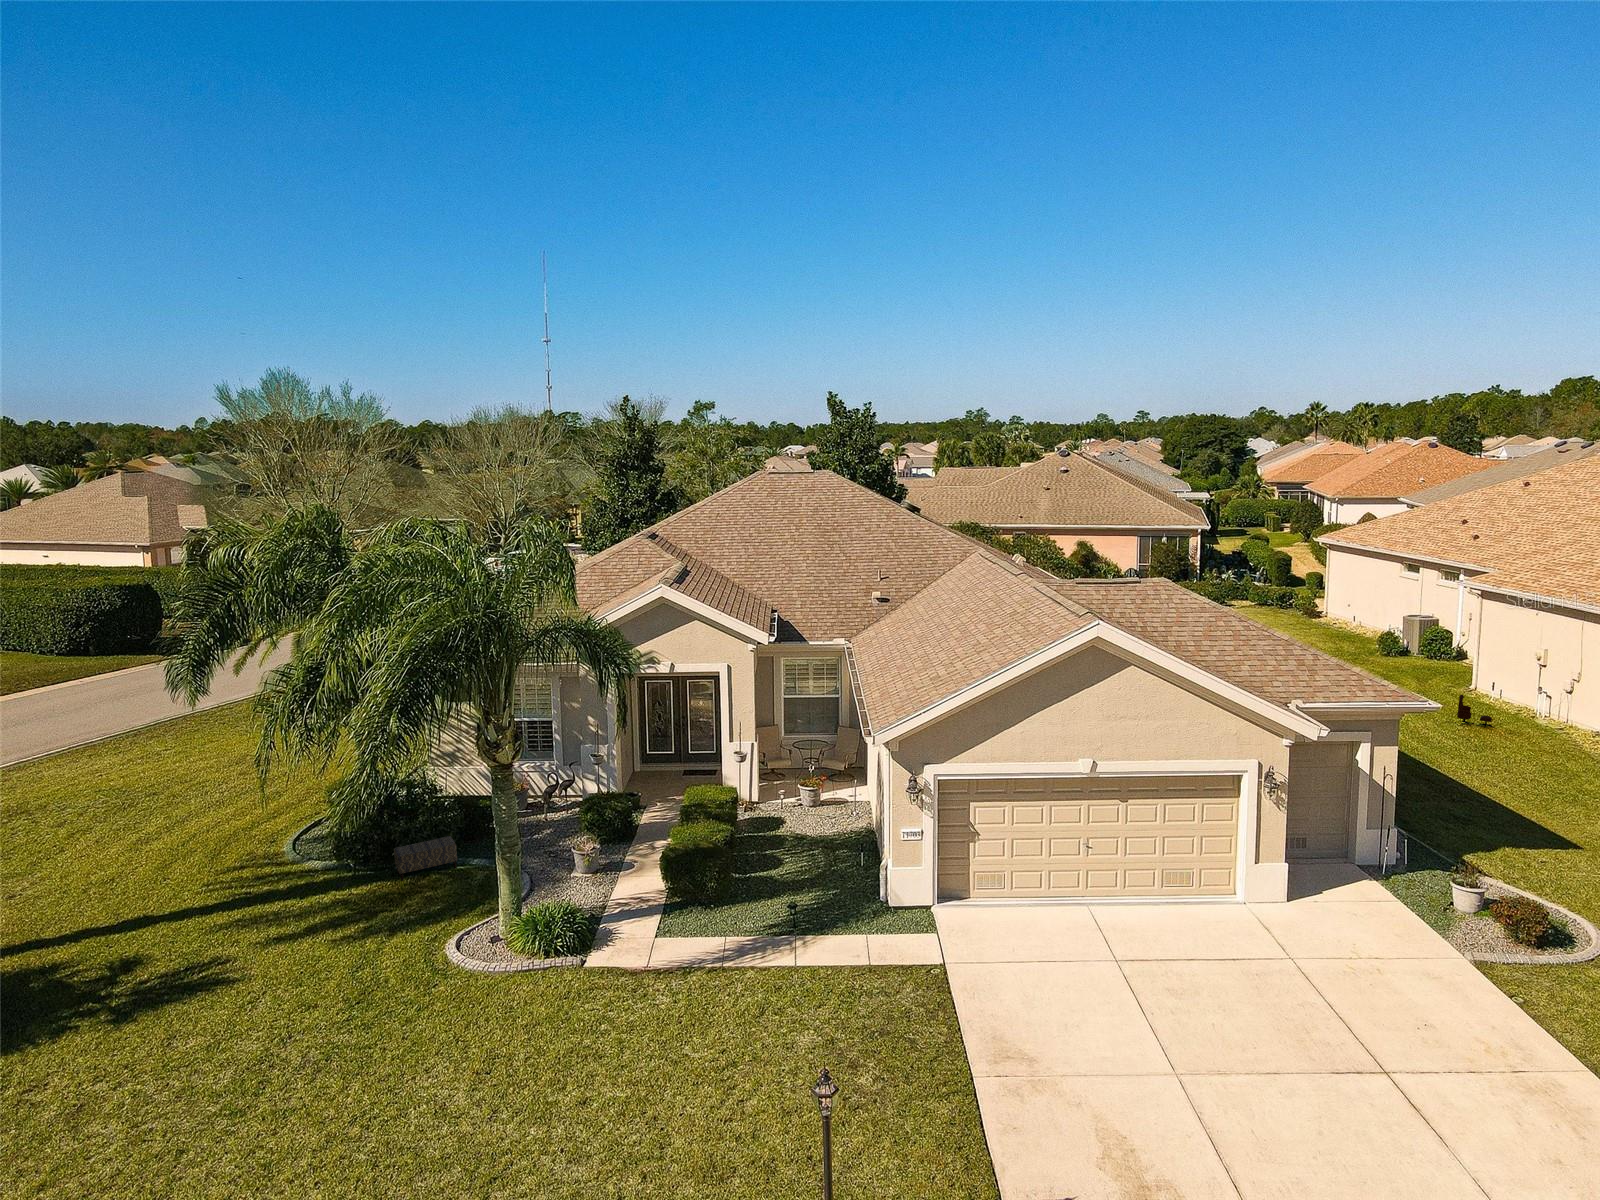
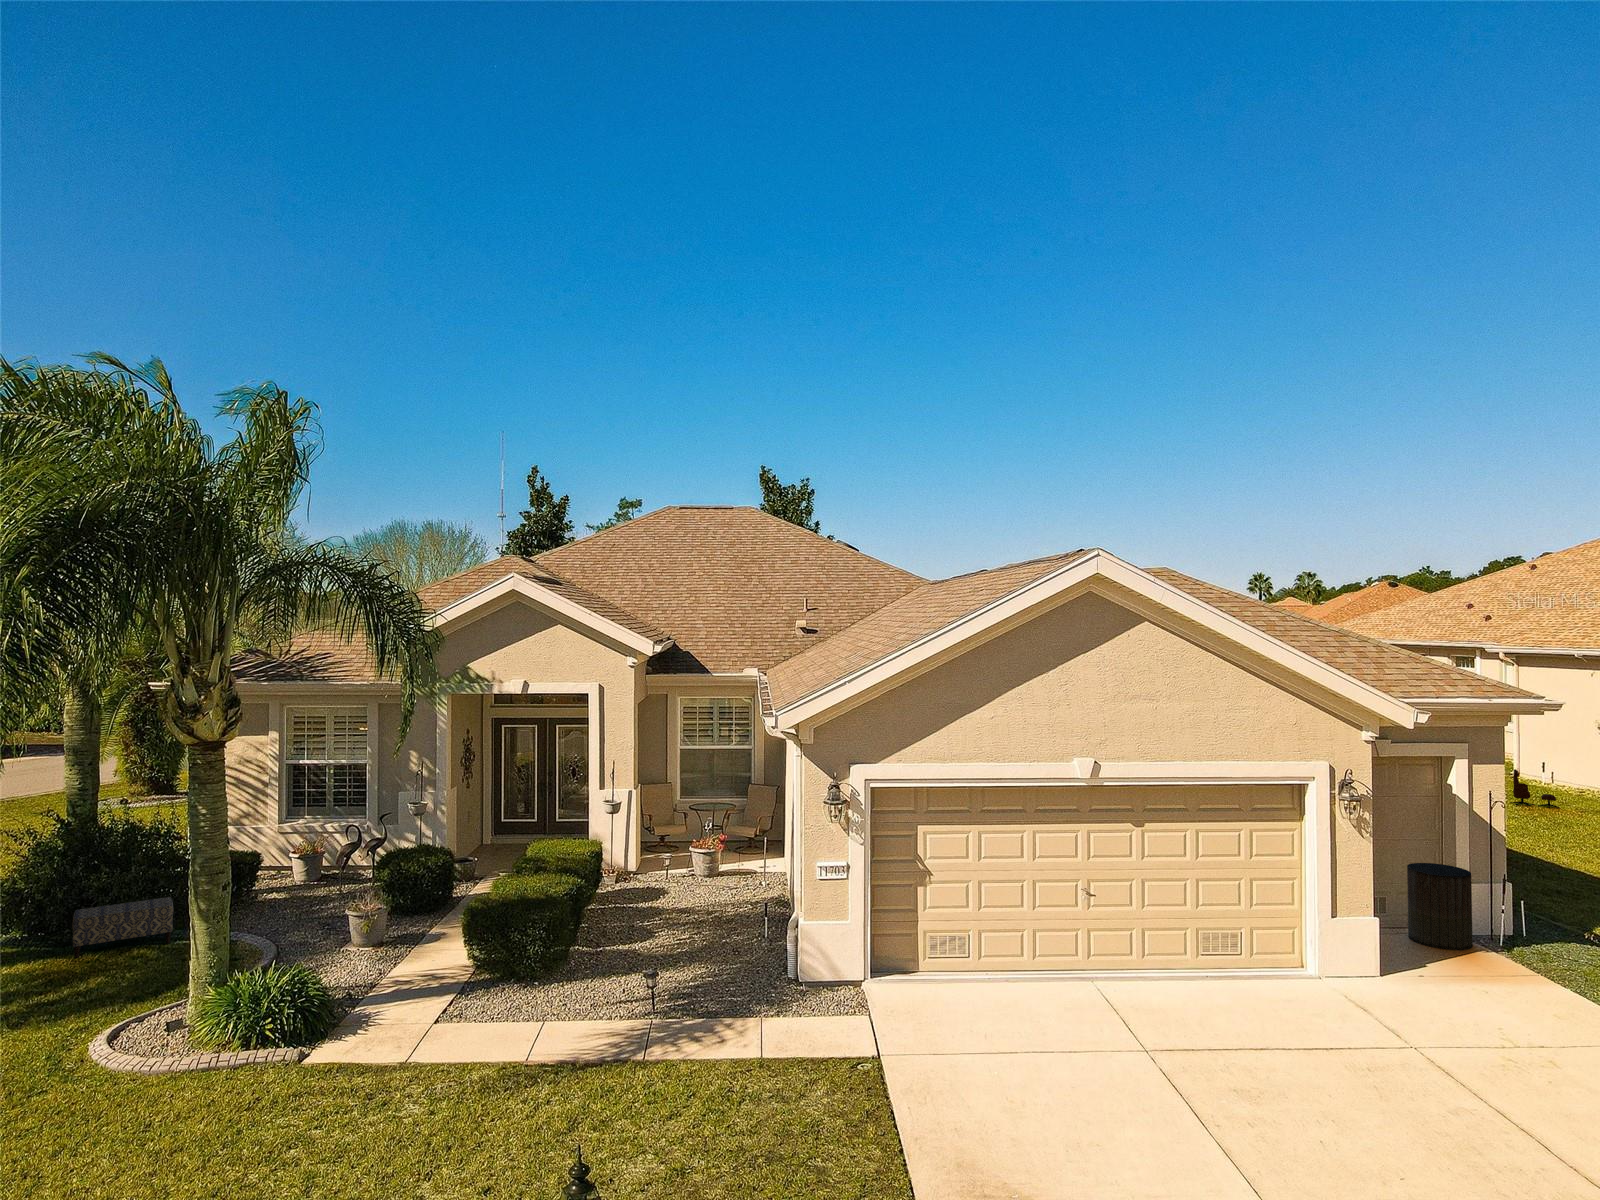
trash can: none [1321,814,1369,878] -> present [1407,863,1473,950]

